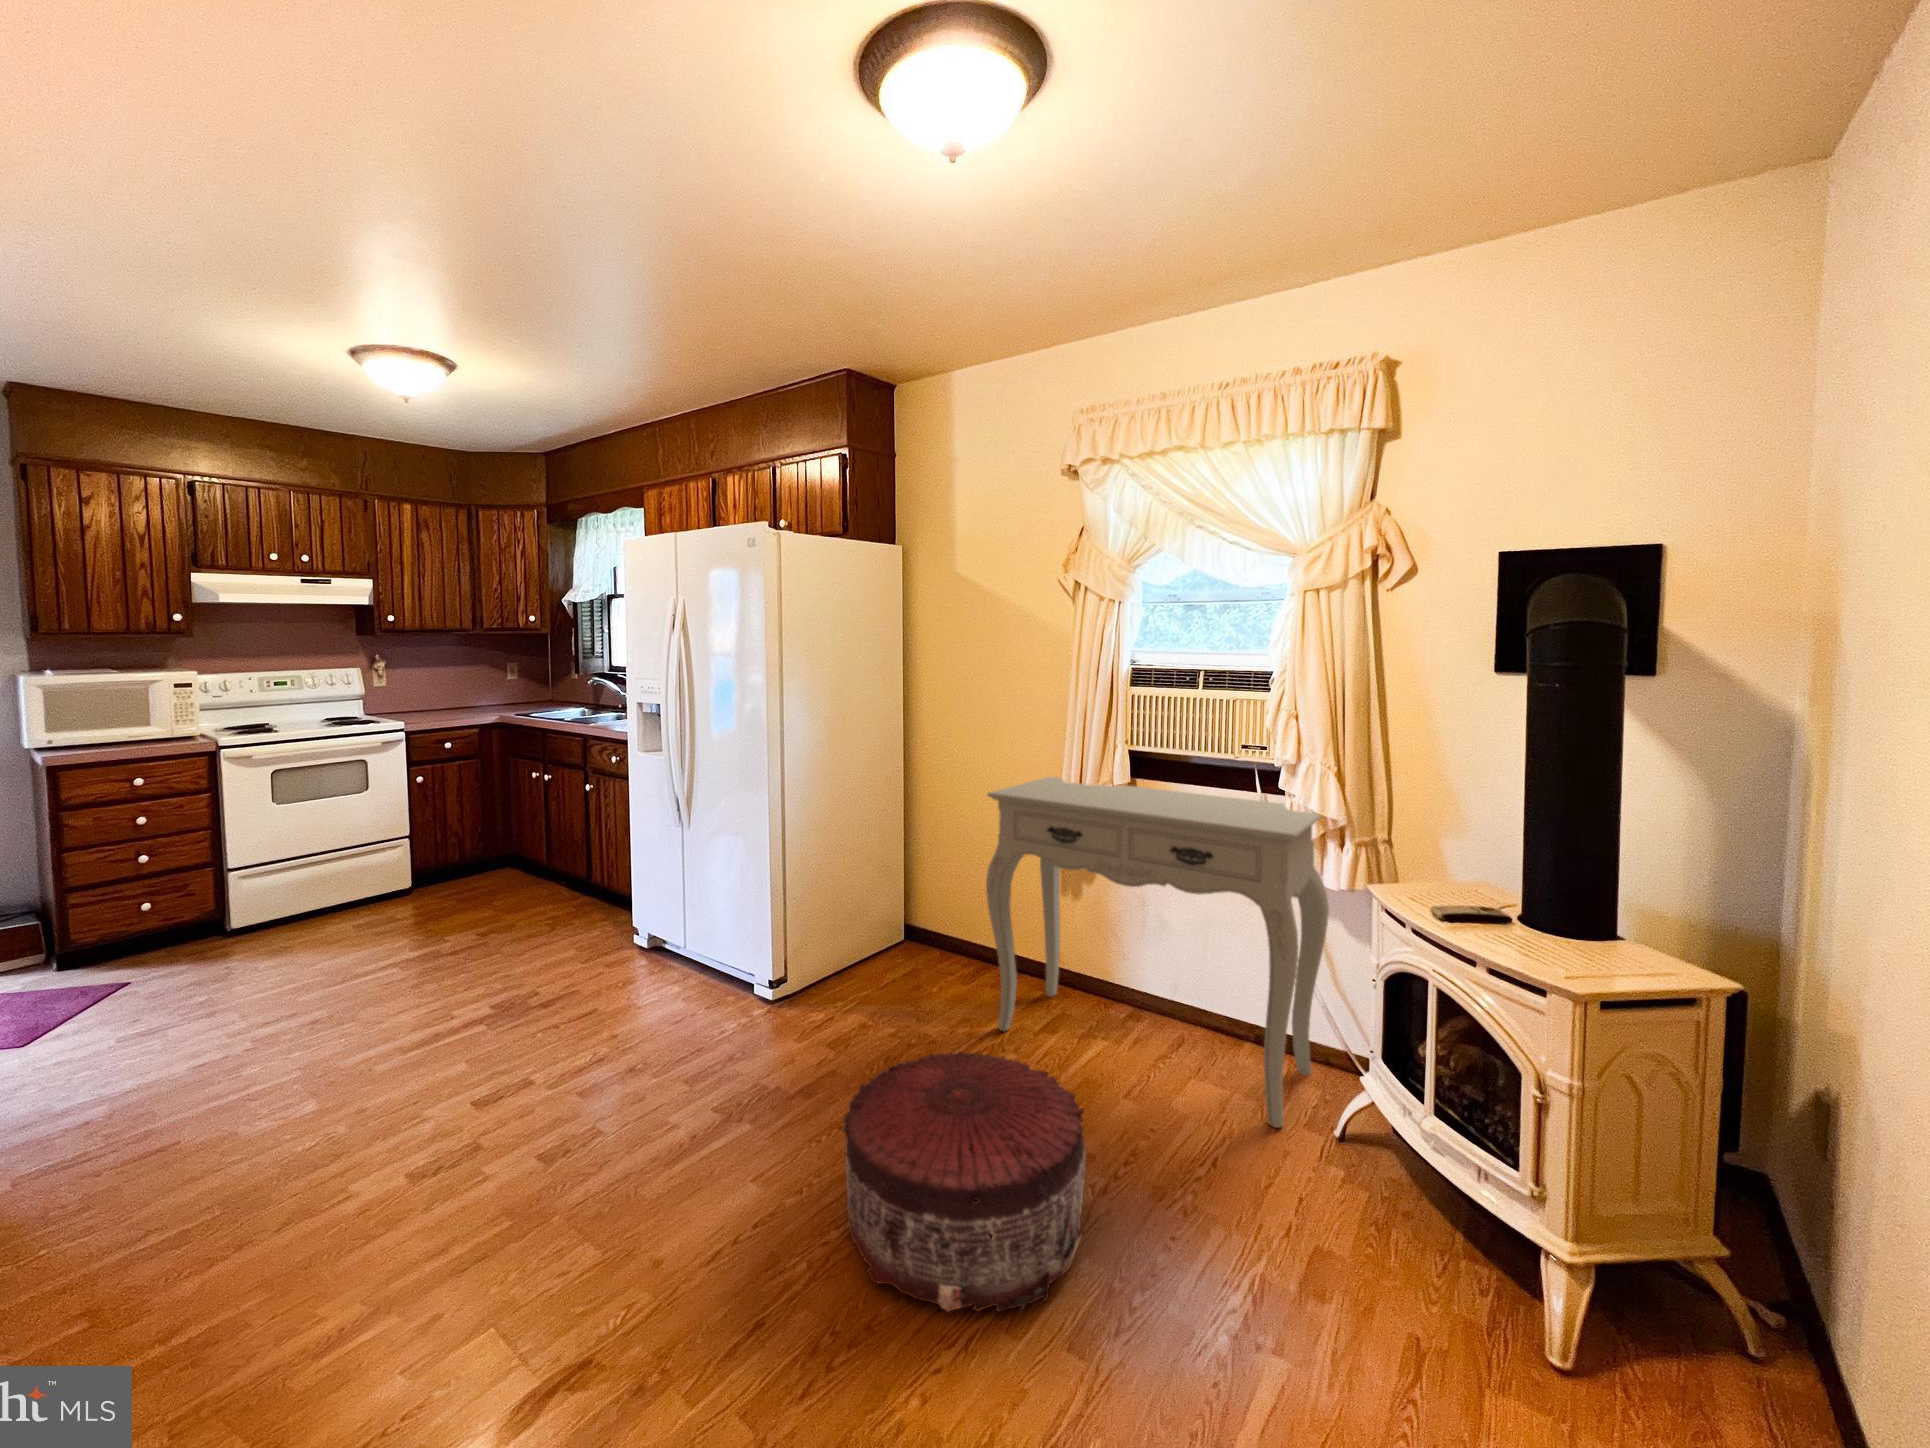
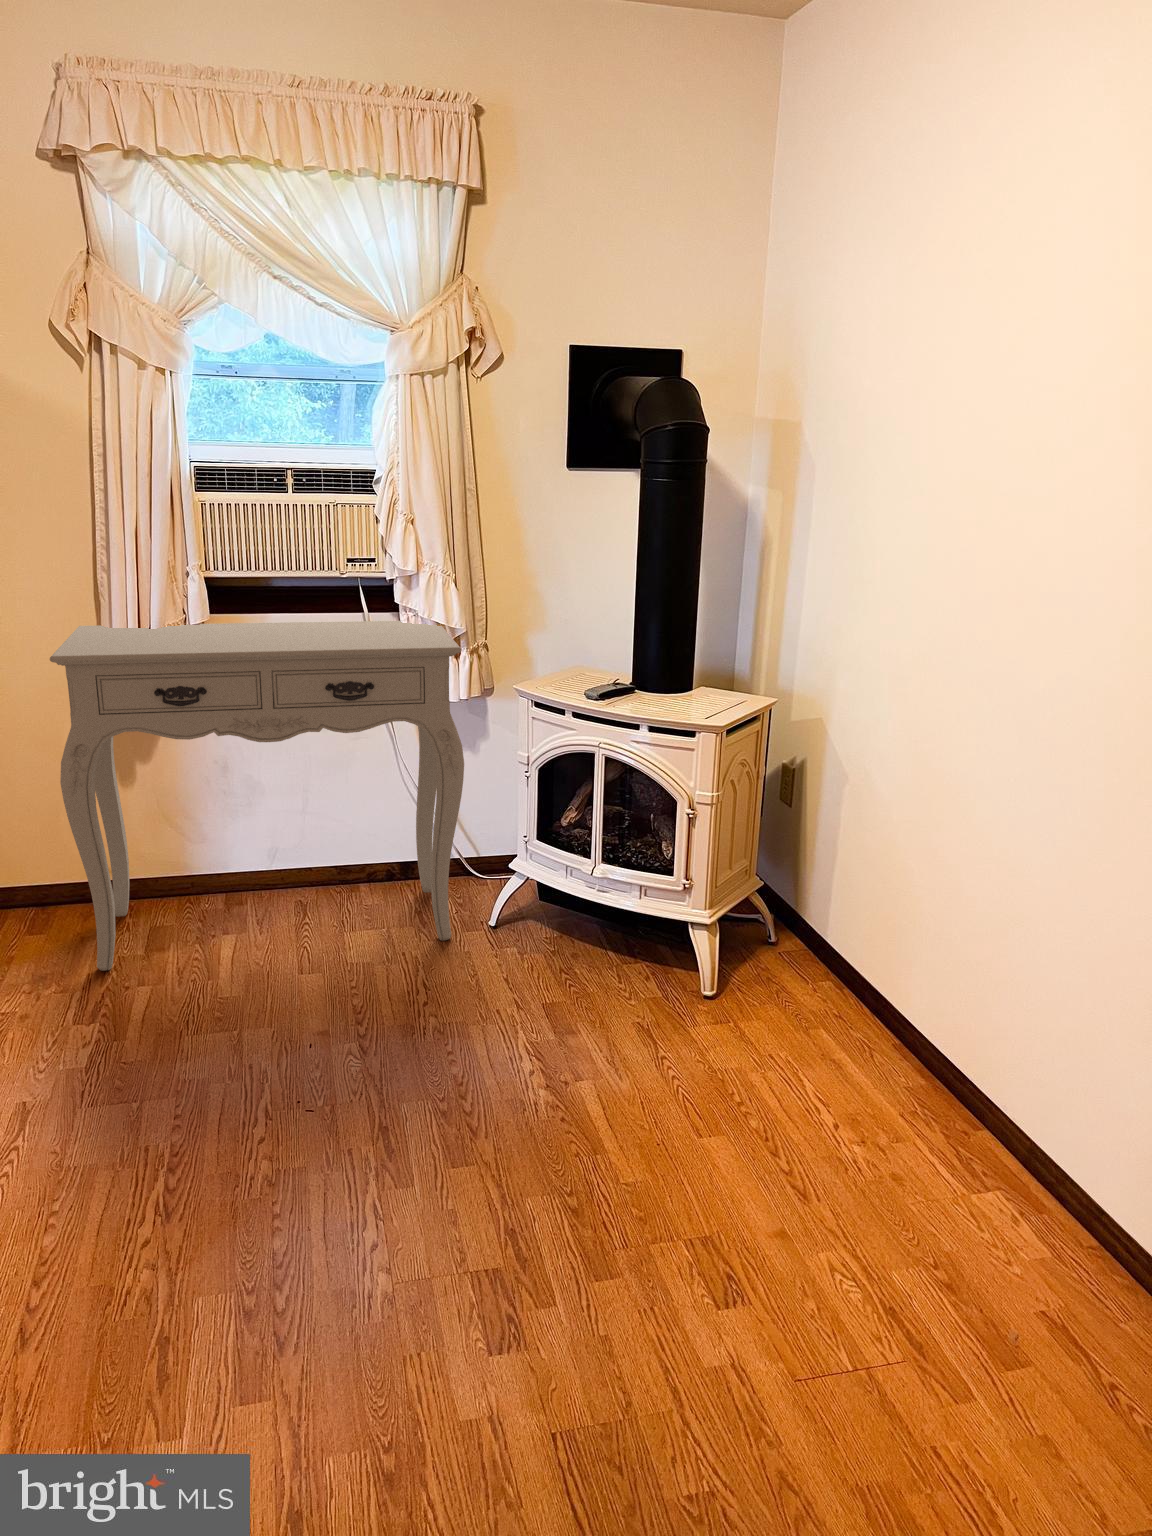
pouf: present [842,1052,1086,1312] -> none [102,957,414,1233]

